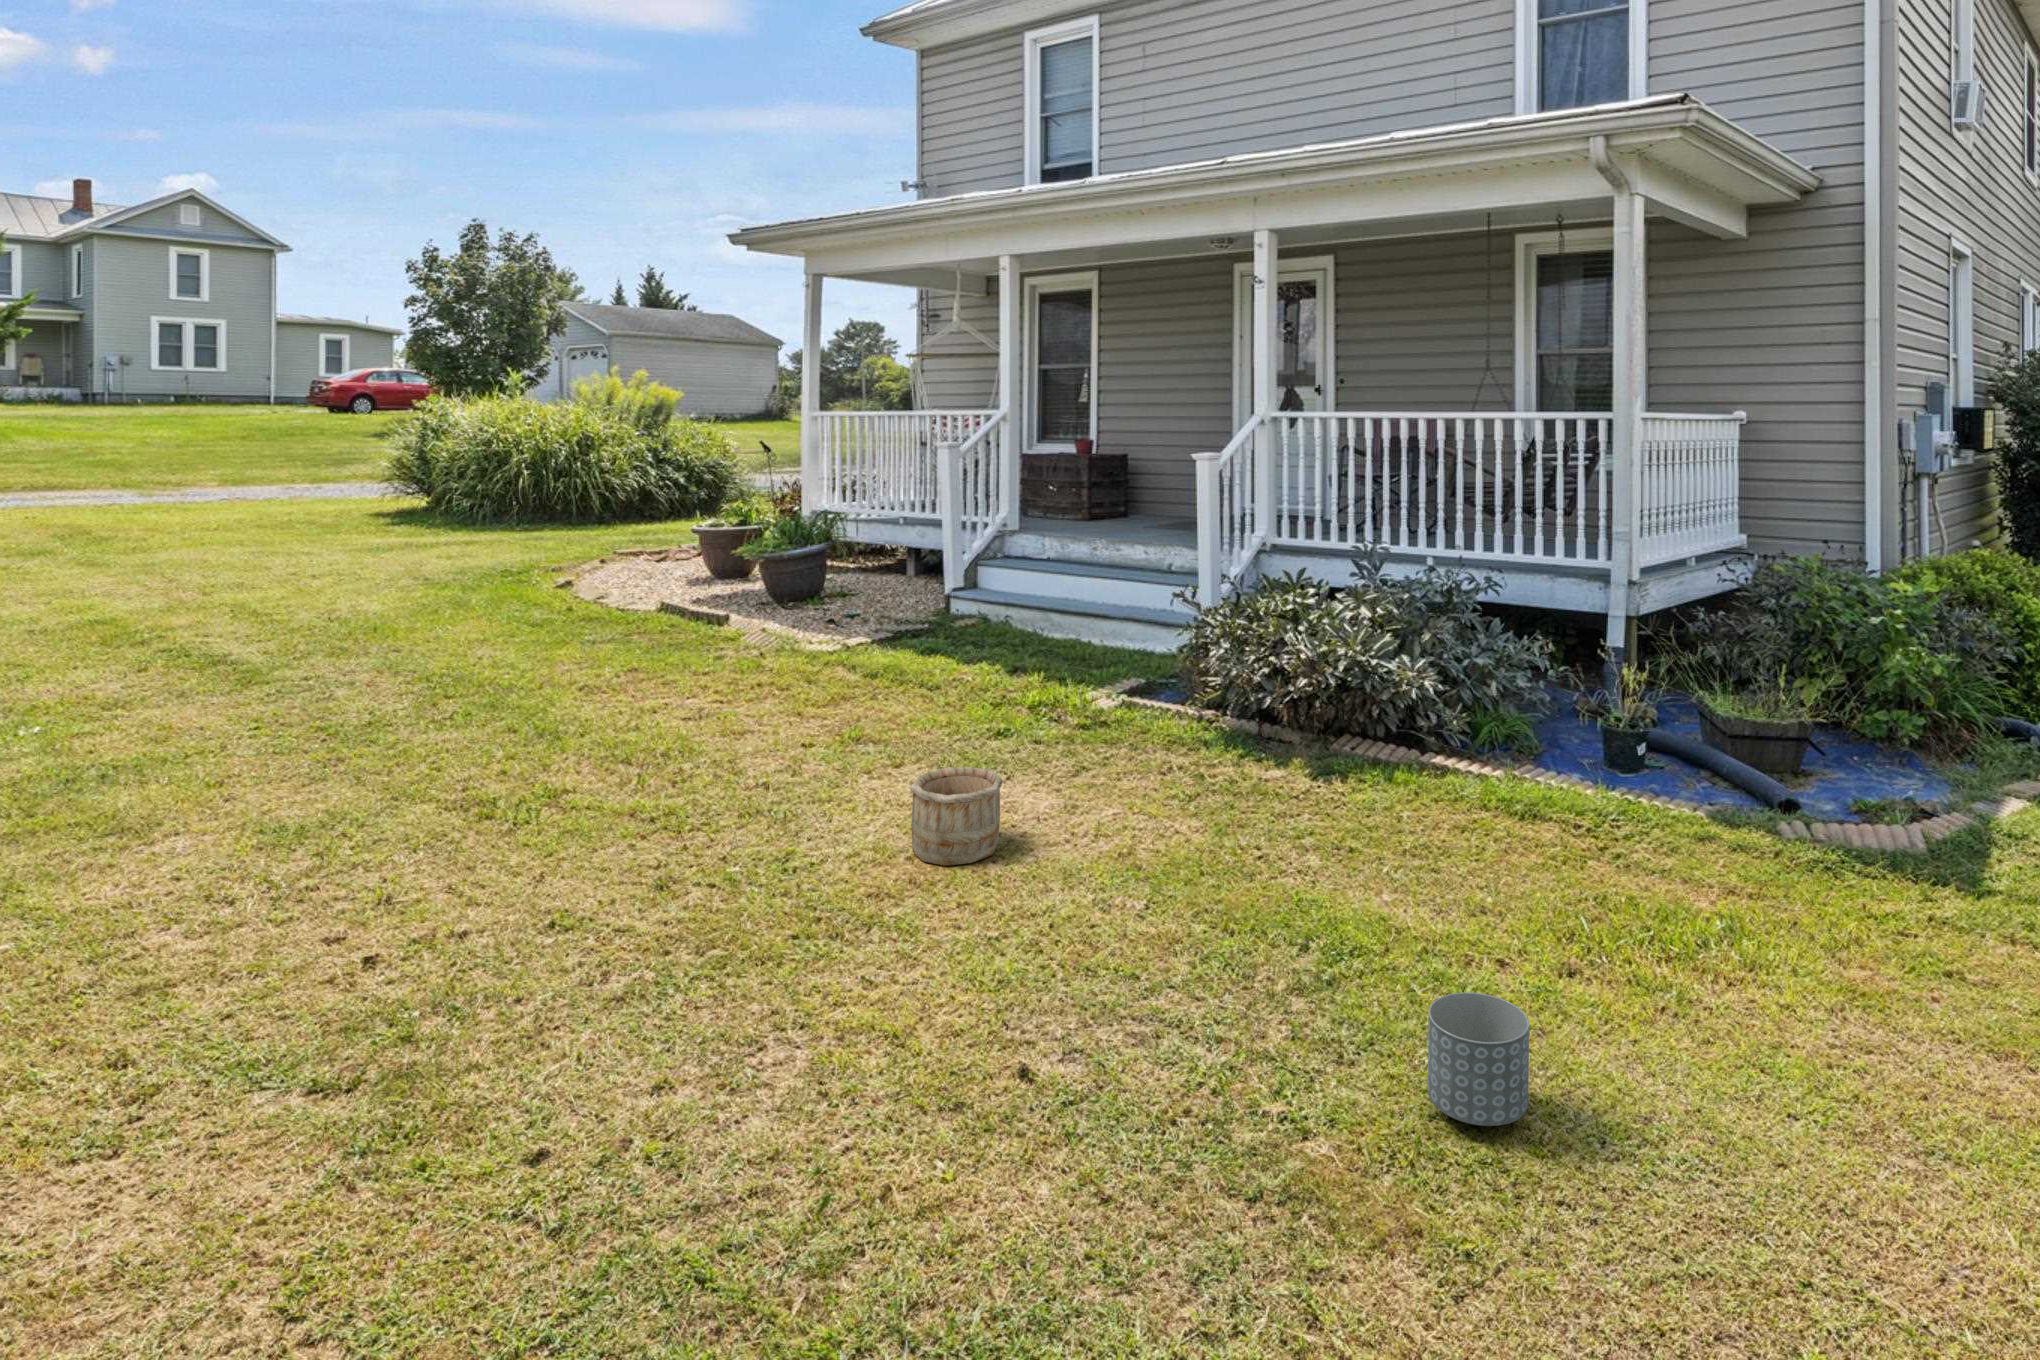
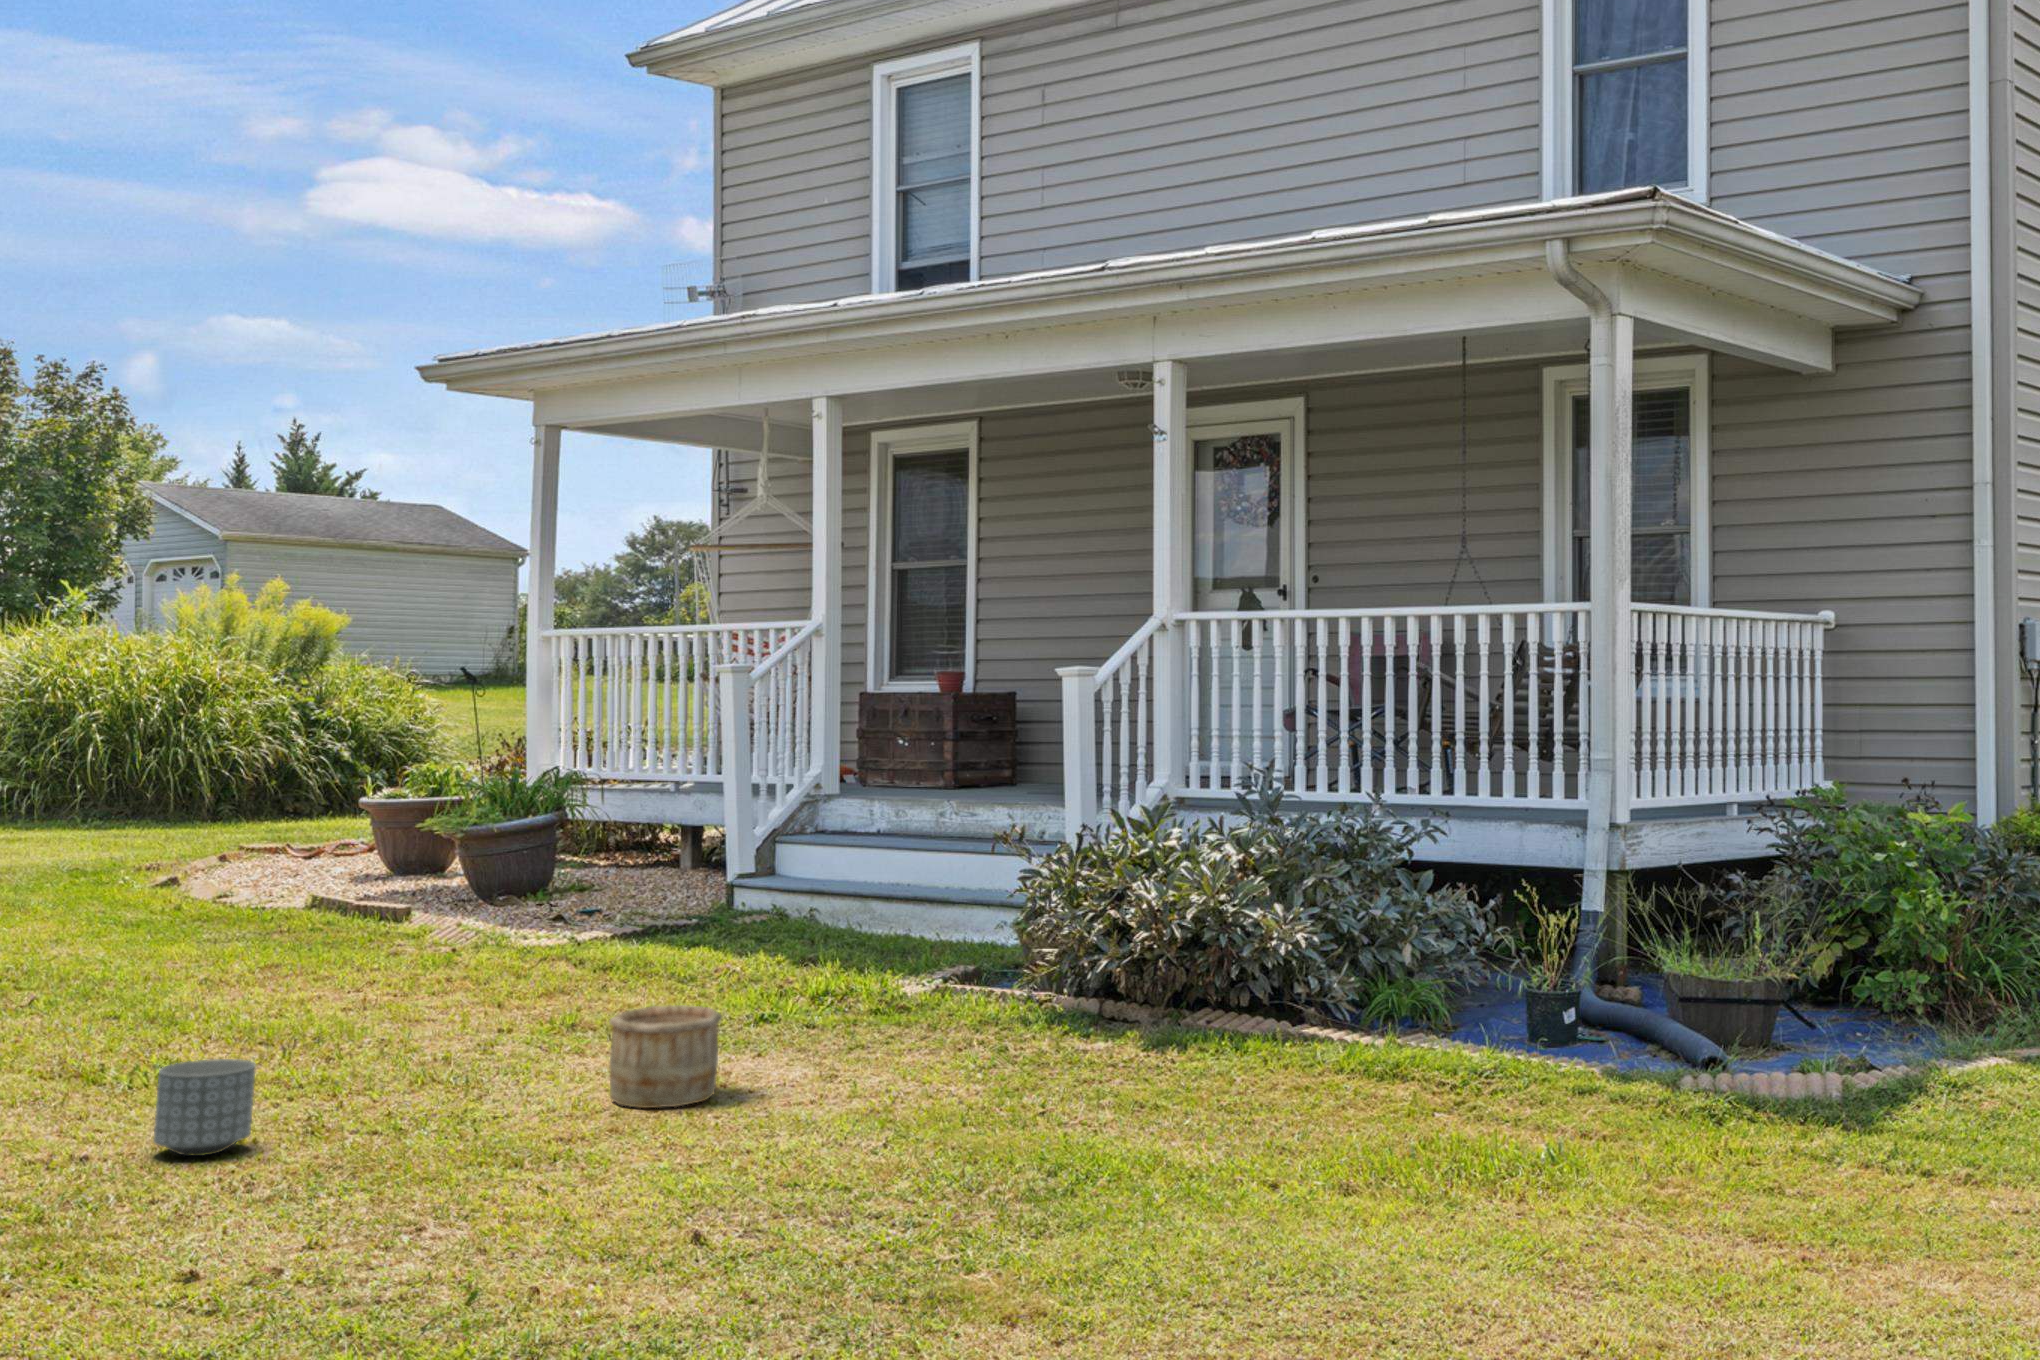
planter: present [1428,993,1529,1126] -> present [153,1059,256,1156]

